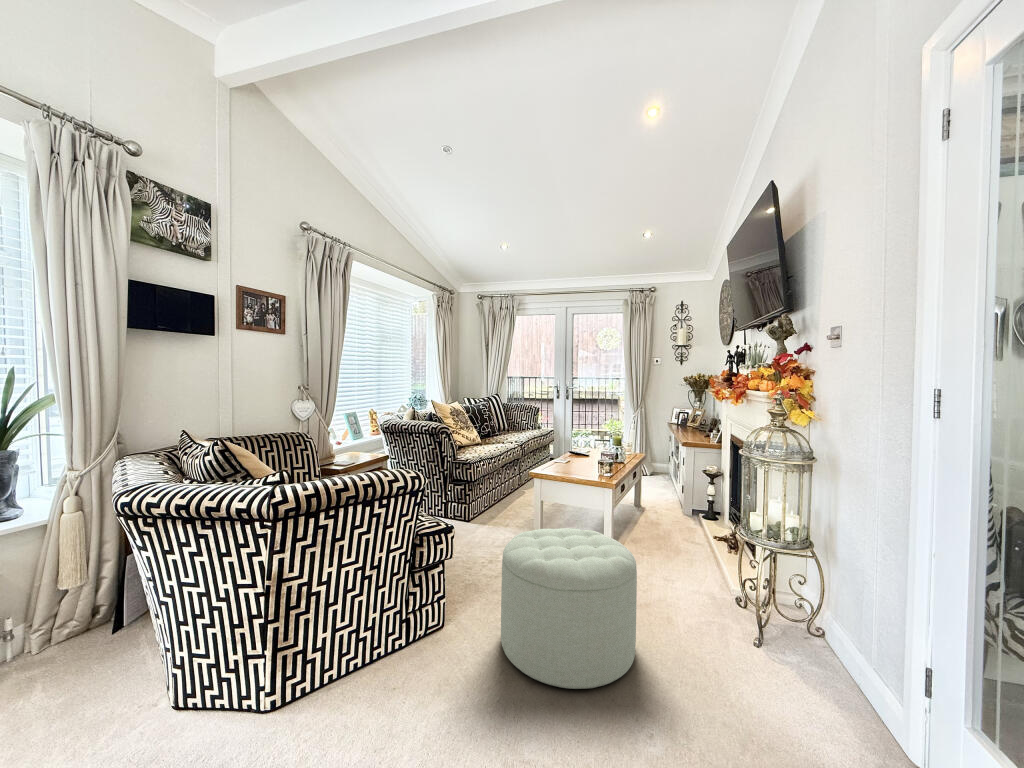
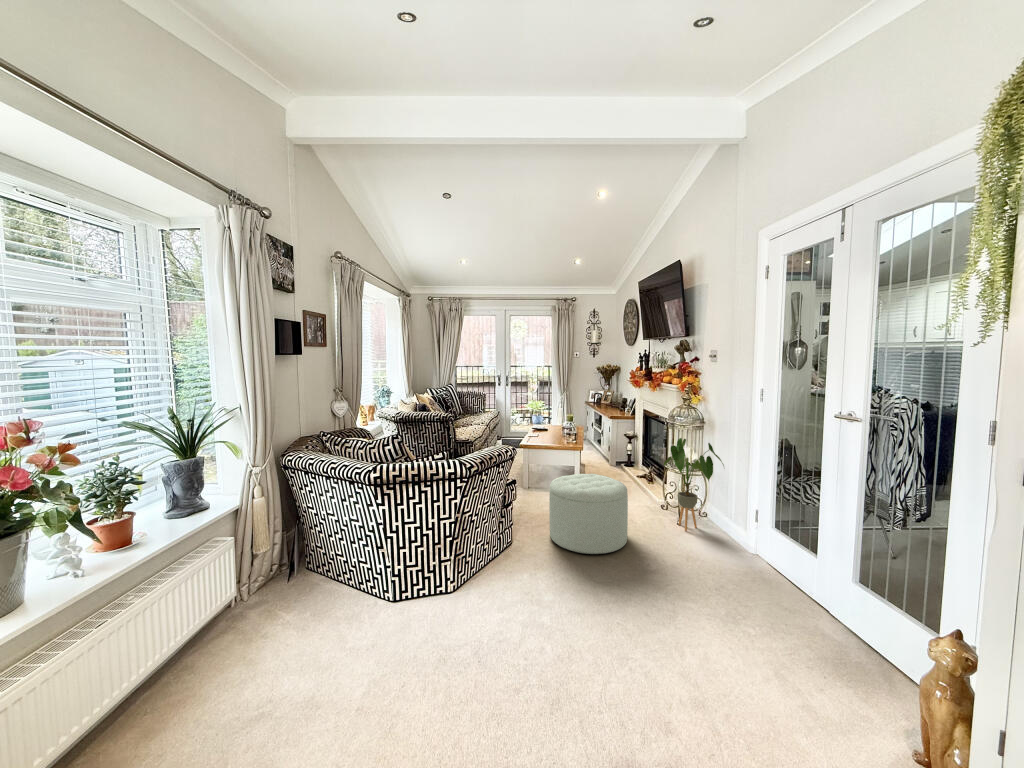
house plant: none [727,484,853,669] -> present [664,438,724,531]

